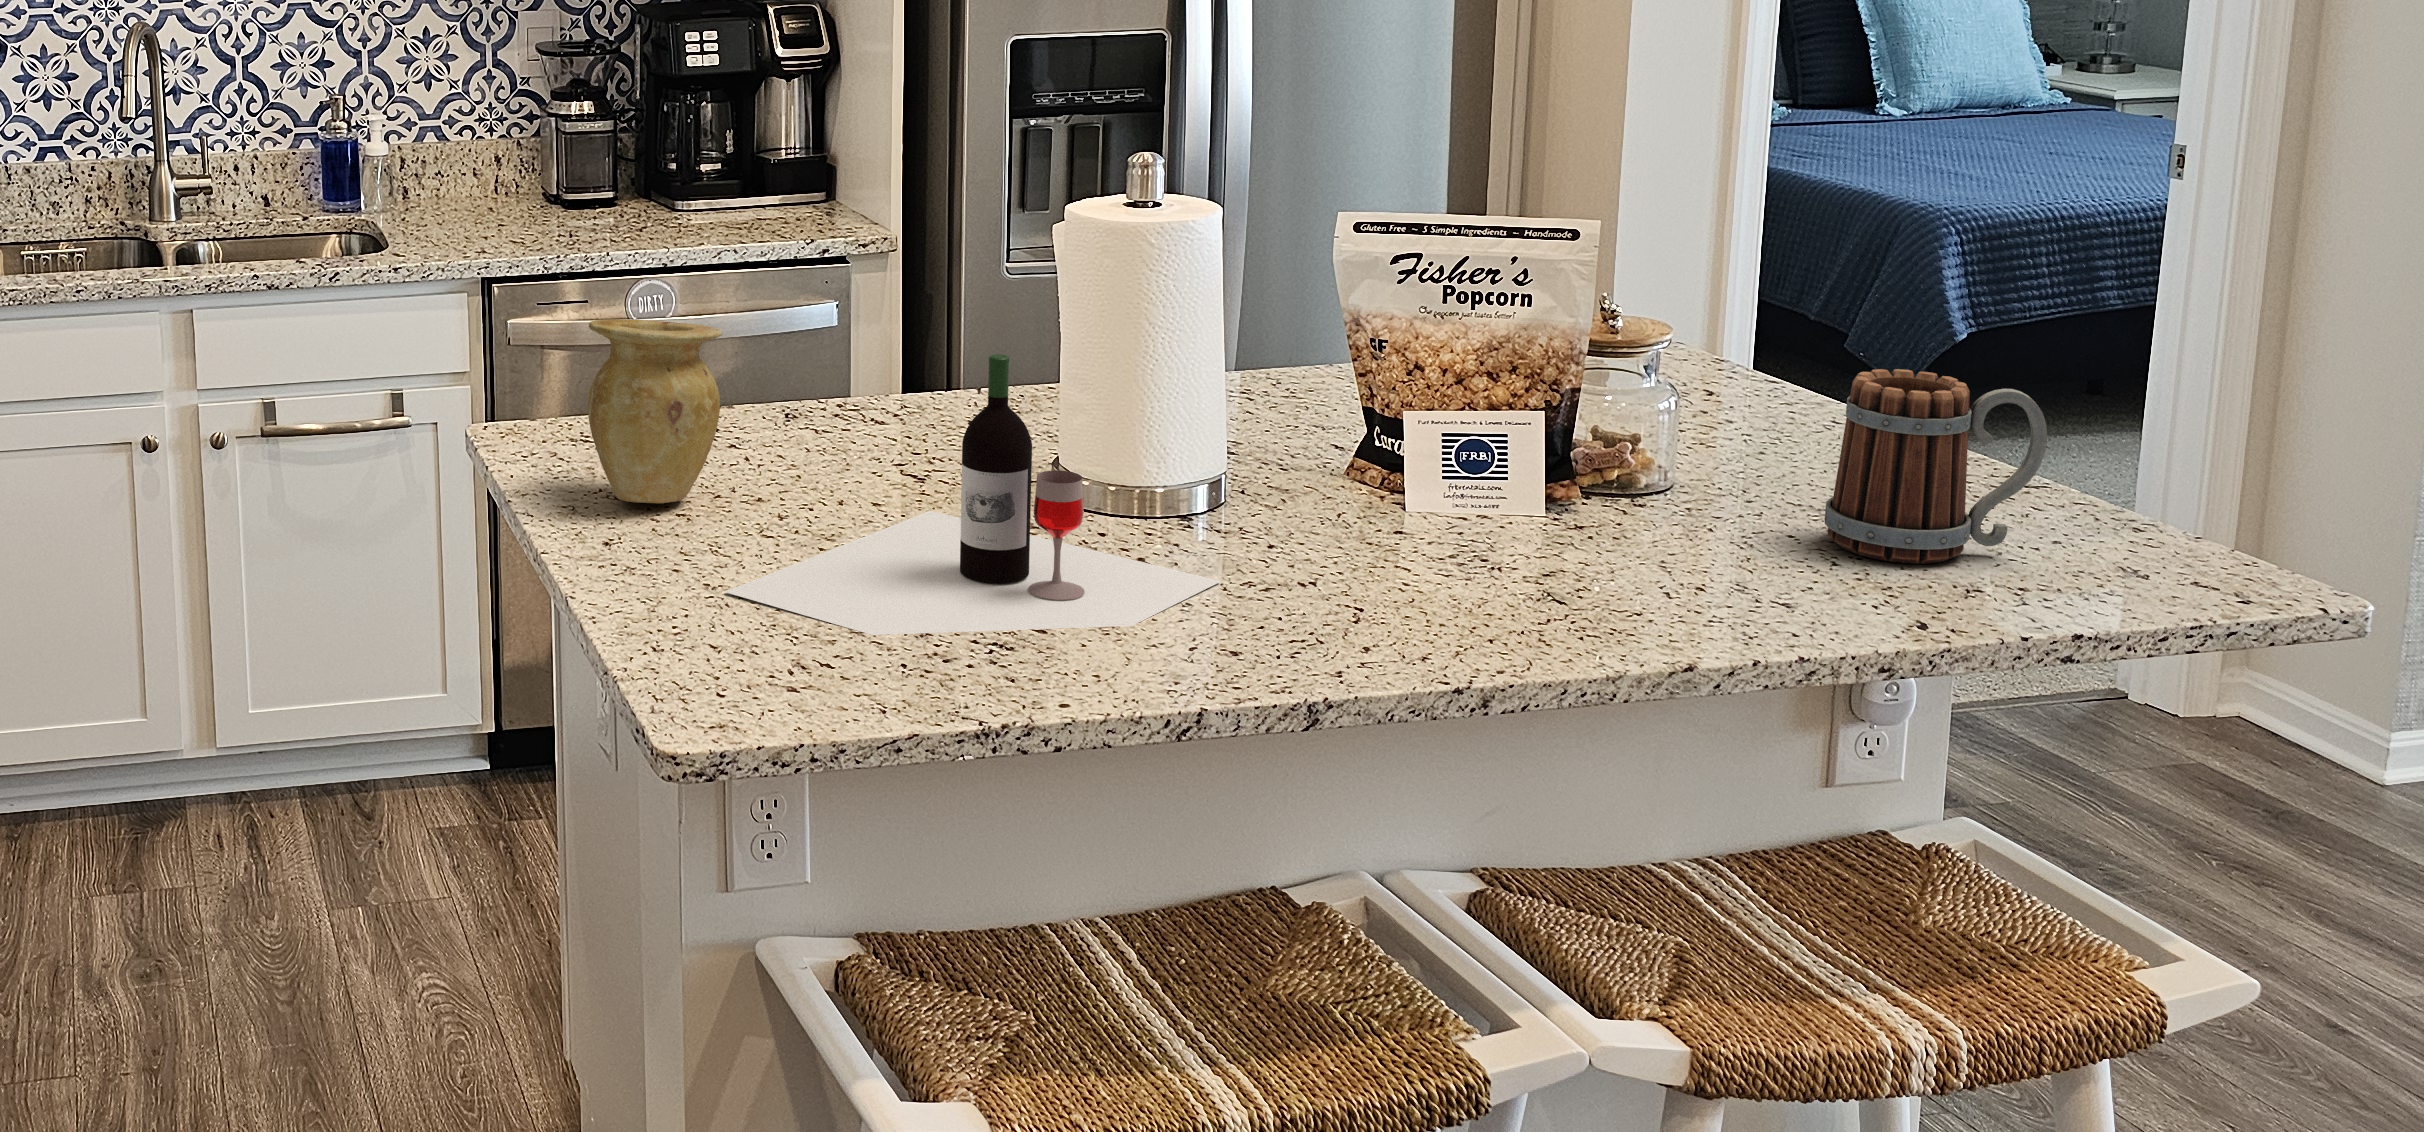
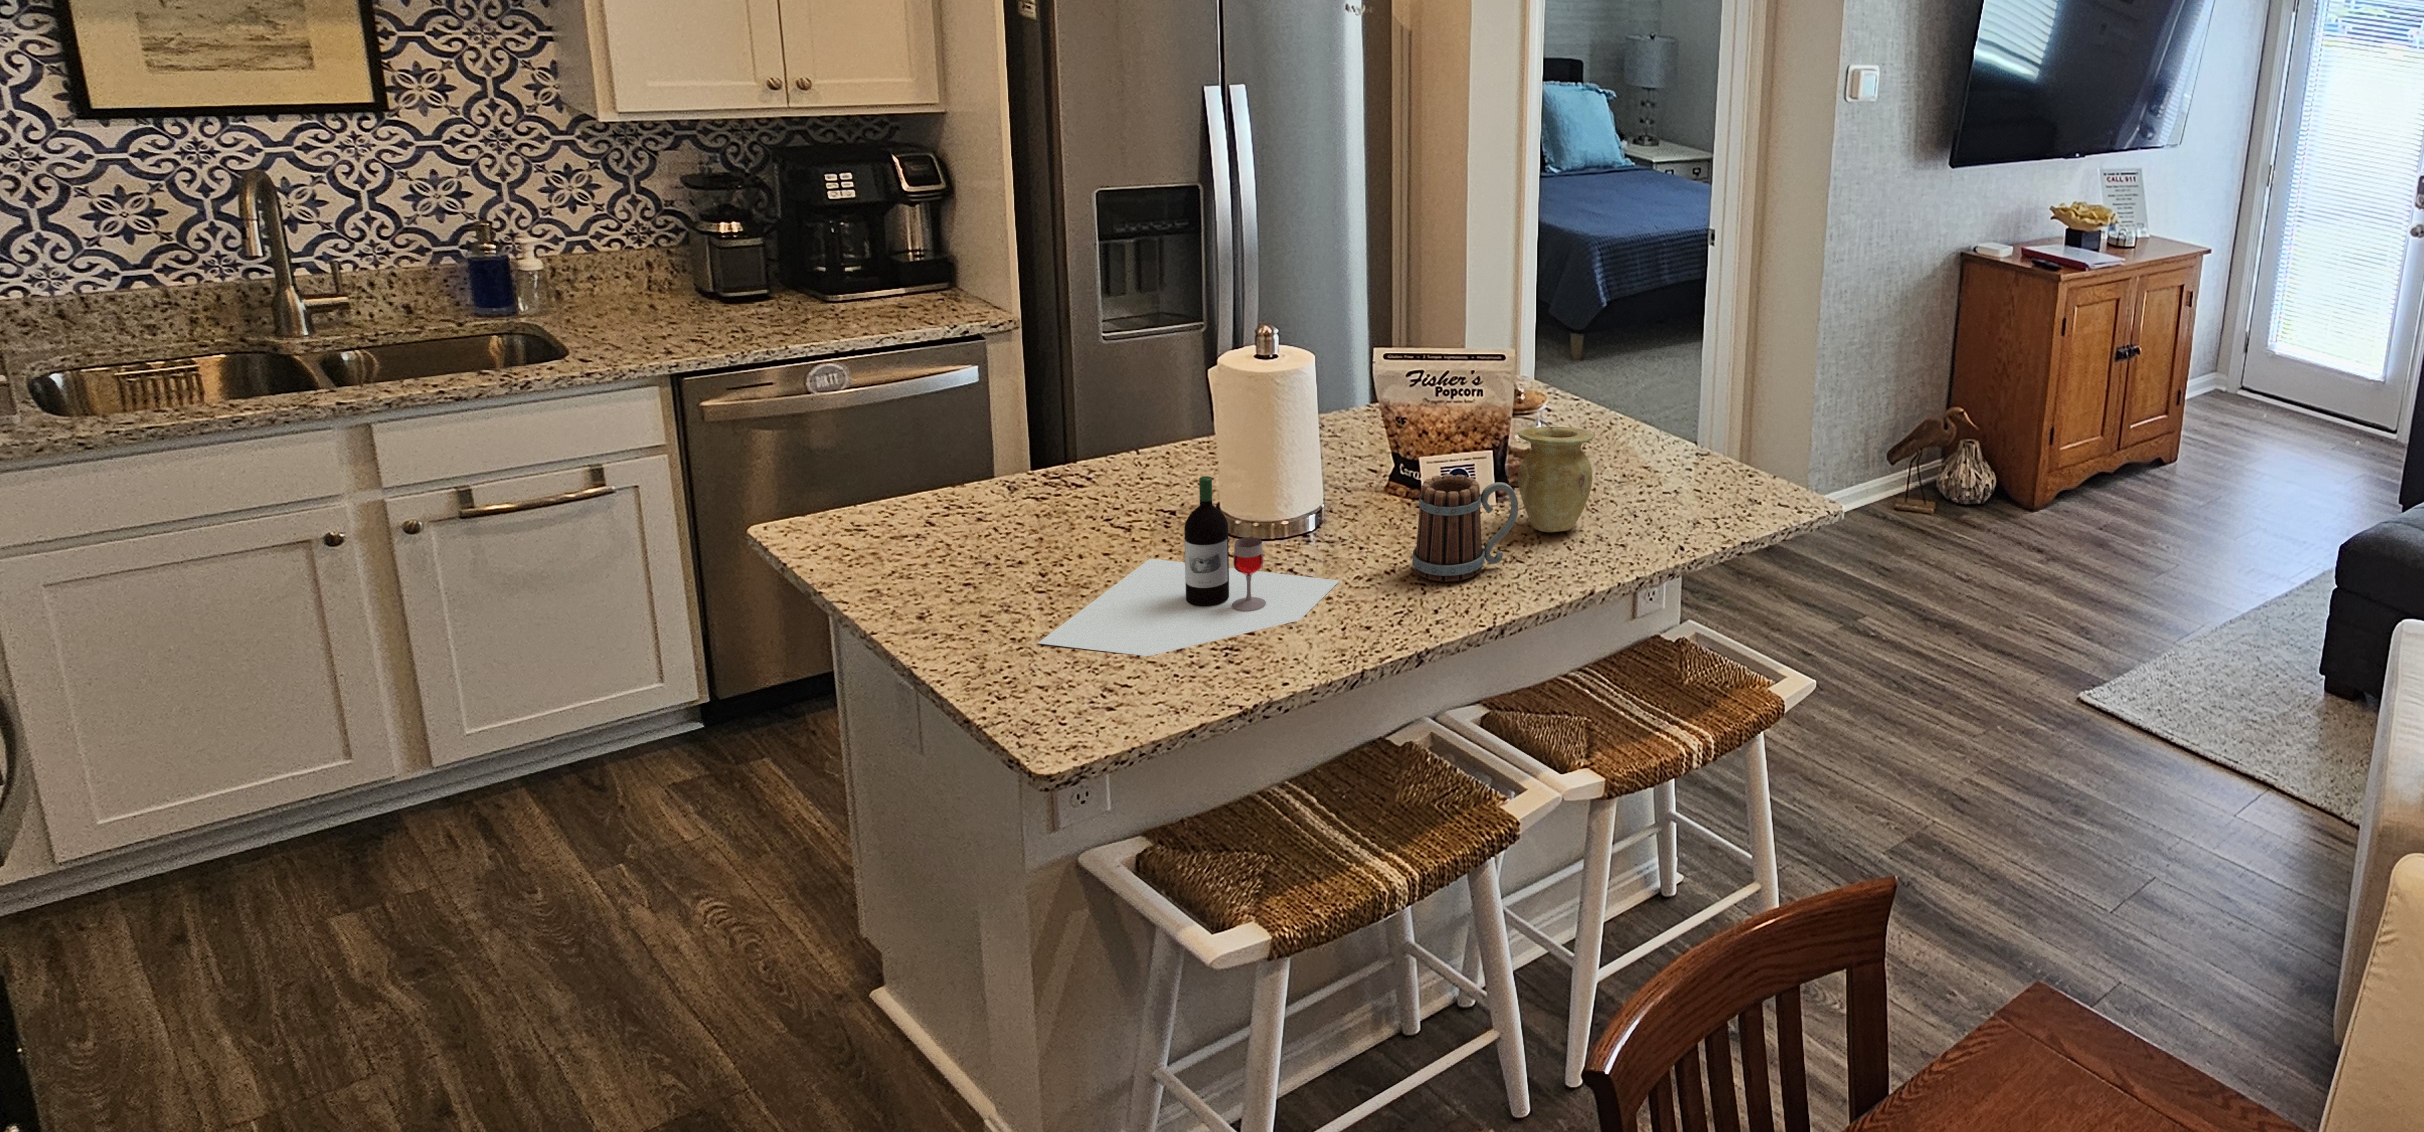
vase: present [588,319,722,503] -> present [1518,427,1594,532]
mug: present [1824,369,2047,564] -> present [1412,474,1518,582]

